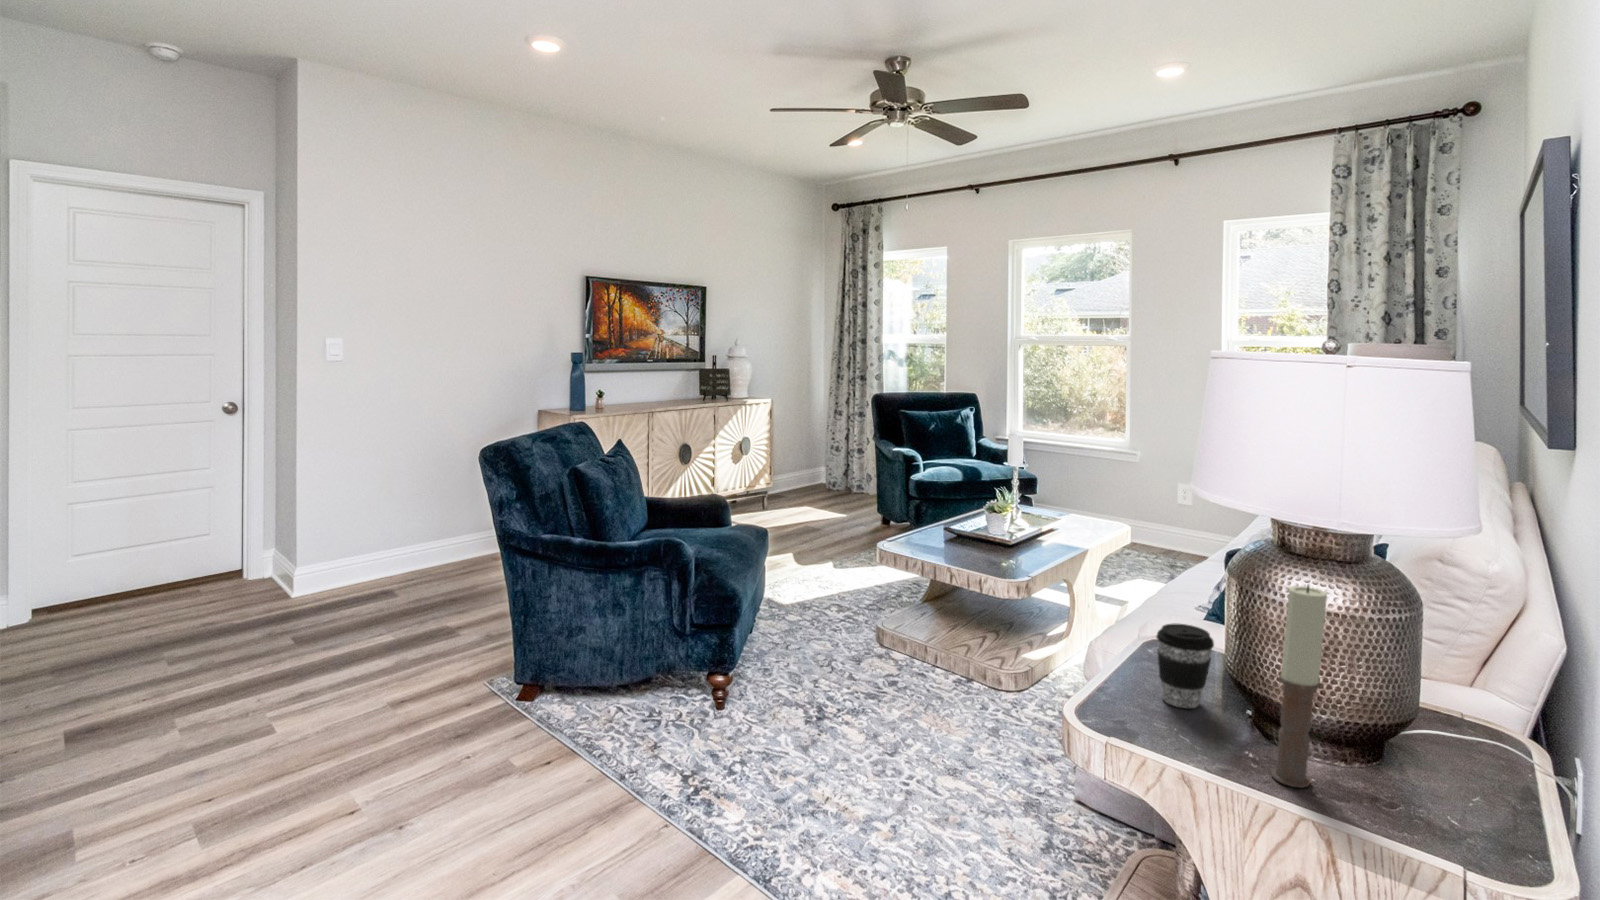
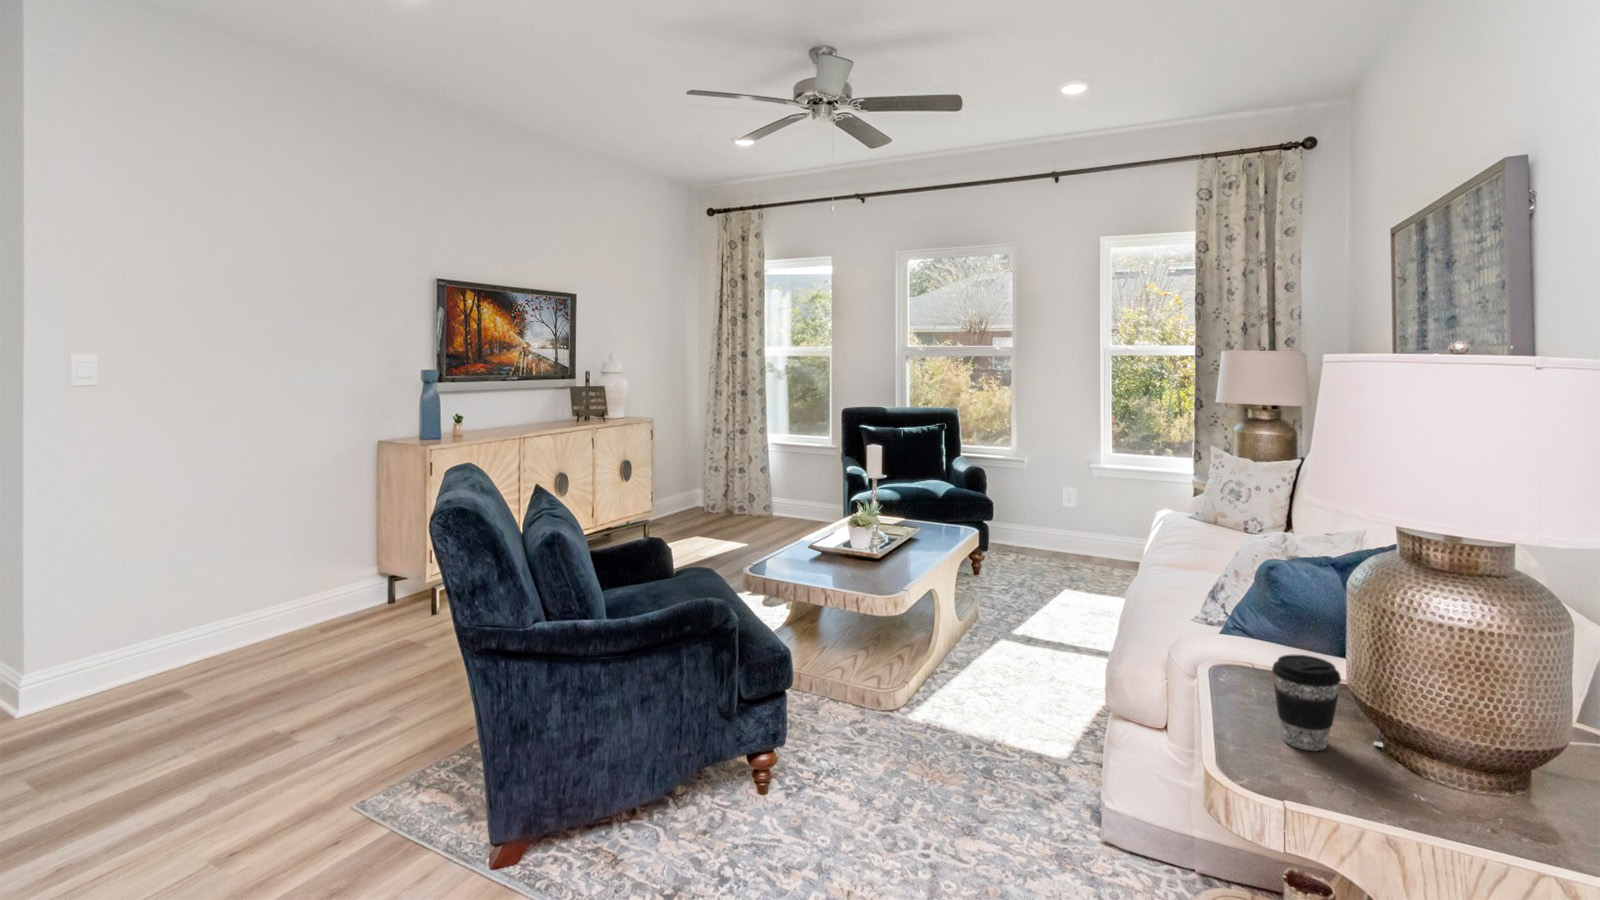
candle: present [1271,585,1327,788] -> none [1460,607,1521,837]

